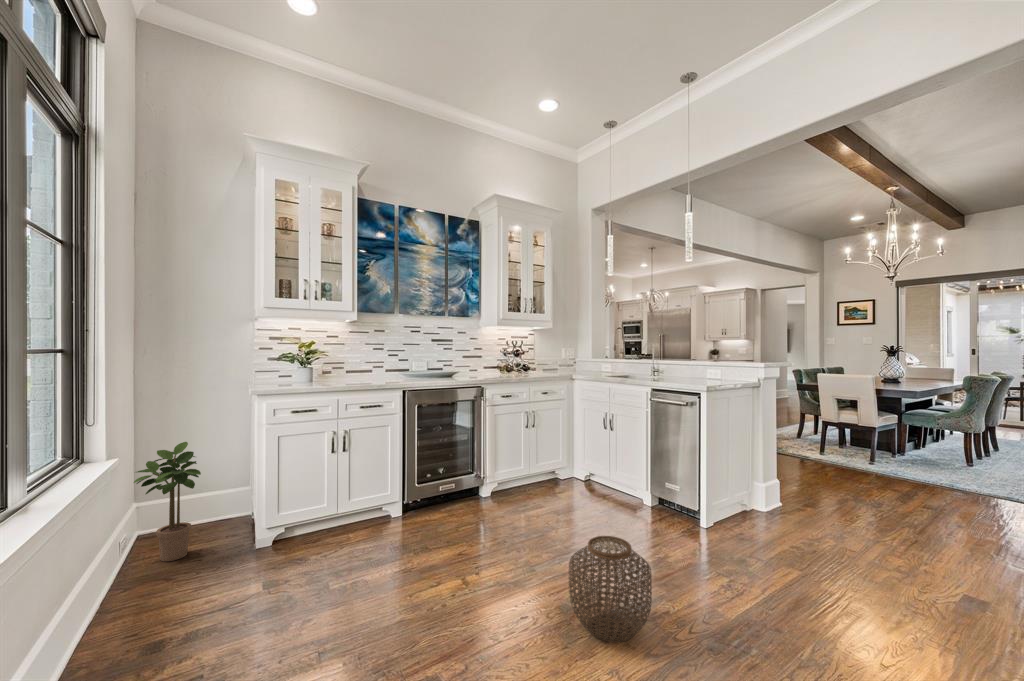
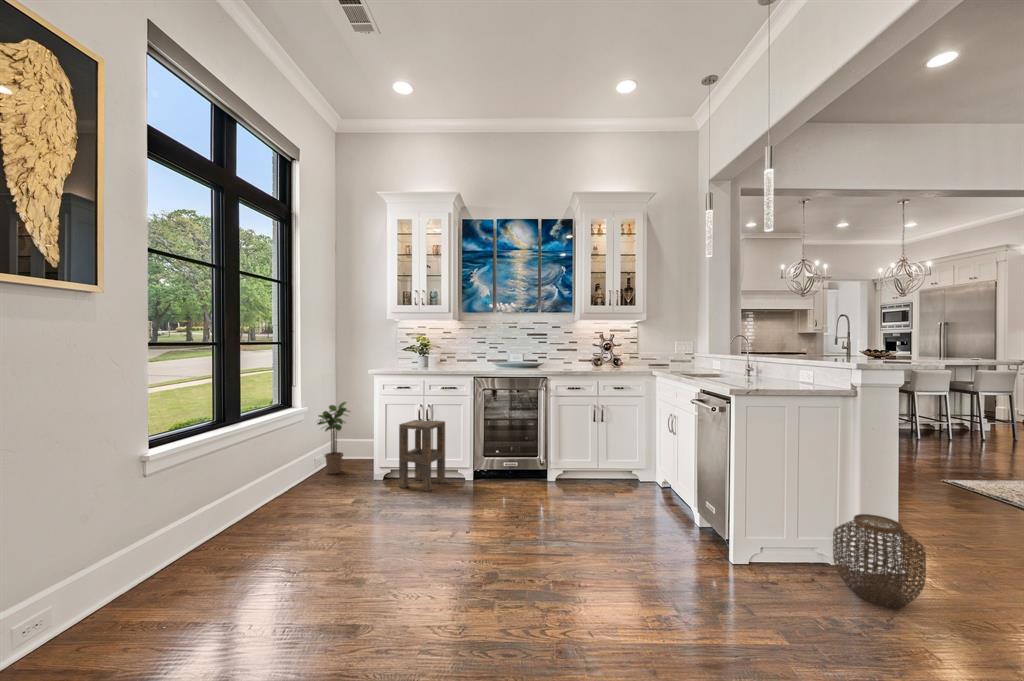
side table: none [323,449,373,550] -> present [399,420,445,491]
woven basket: present [569,536,652,642] -> present [833,514,926,608]

